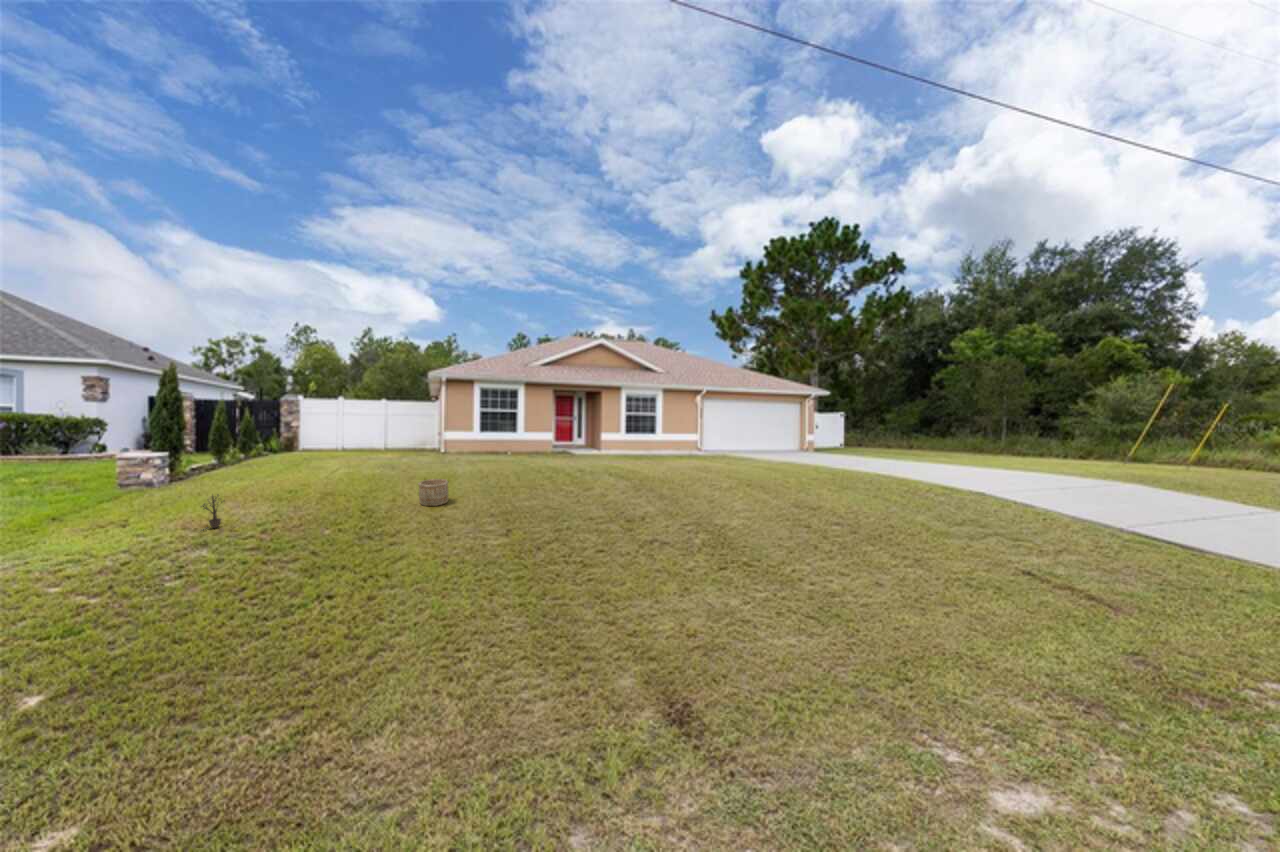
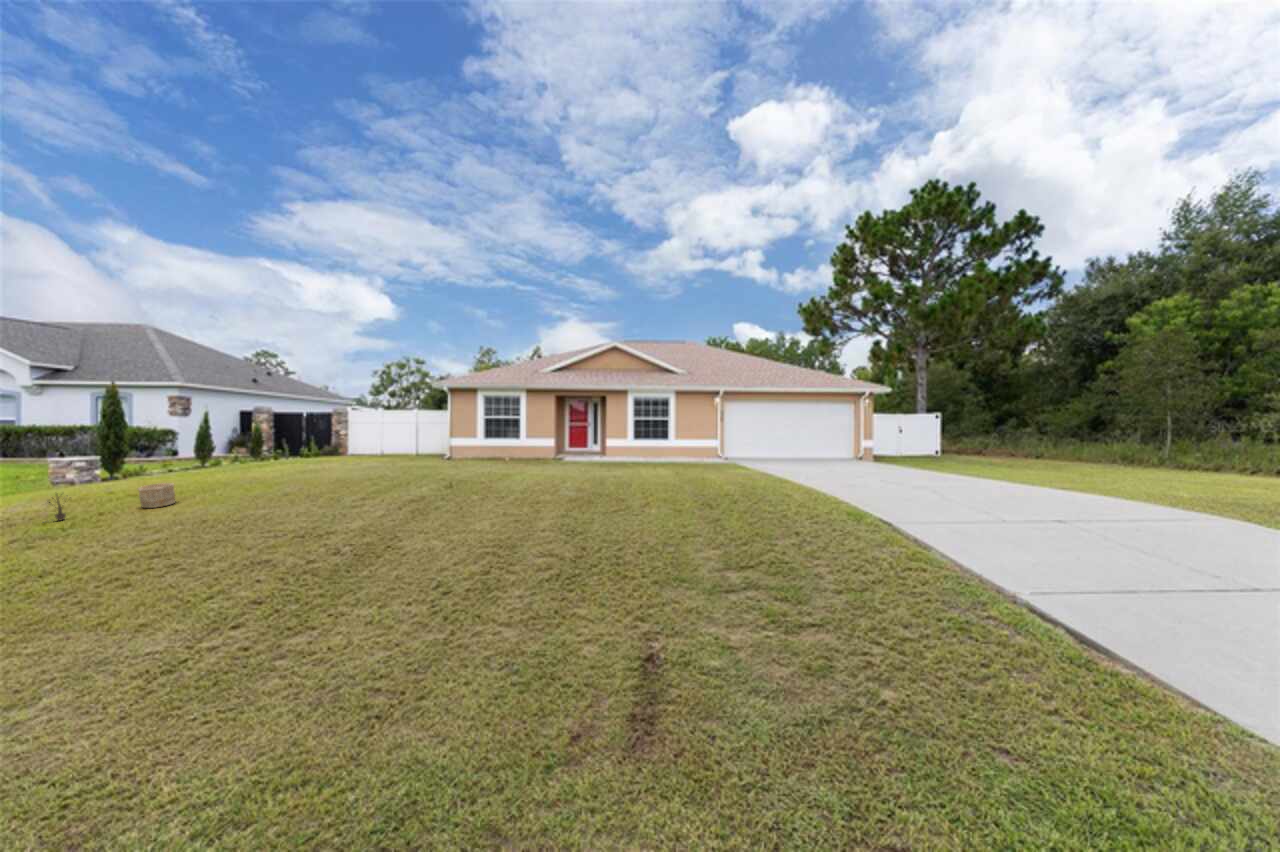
wooden bucket: present [418,479,449,506] -> present [138,483,175,508]

